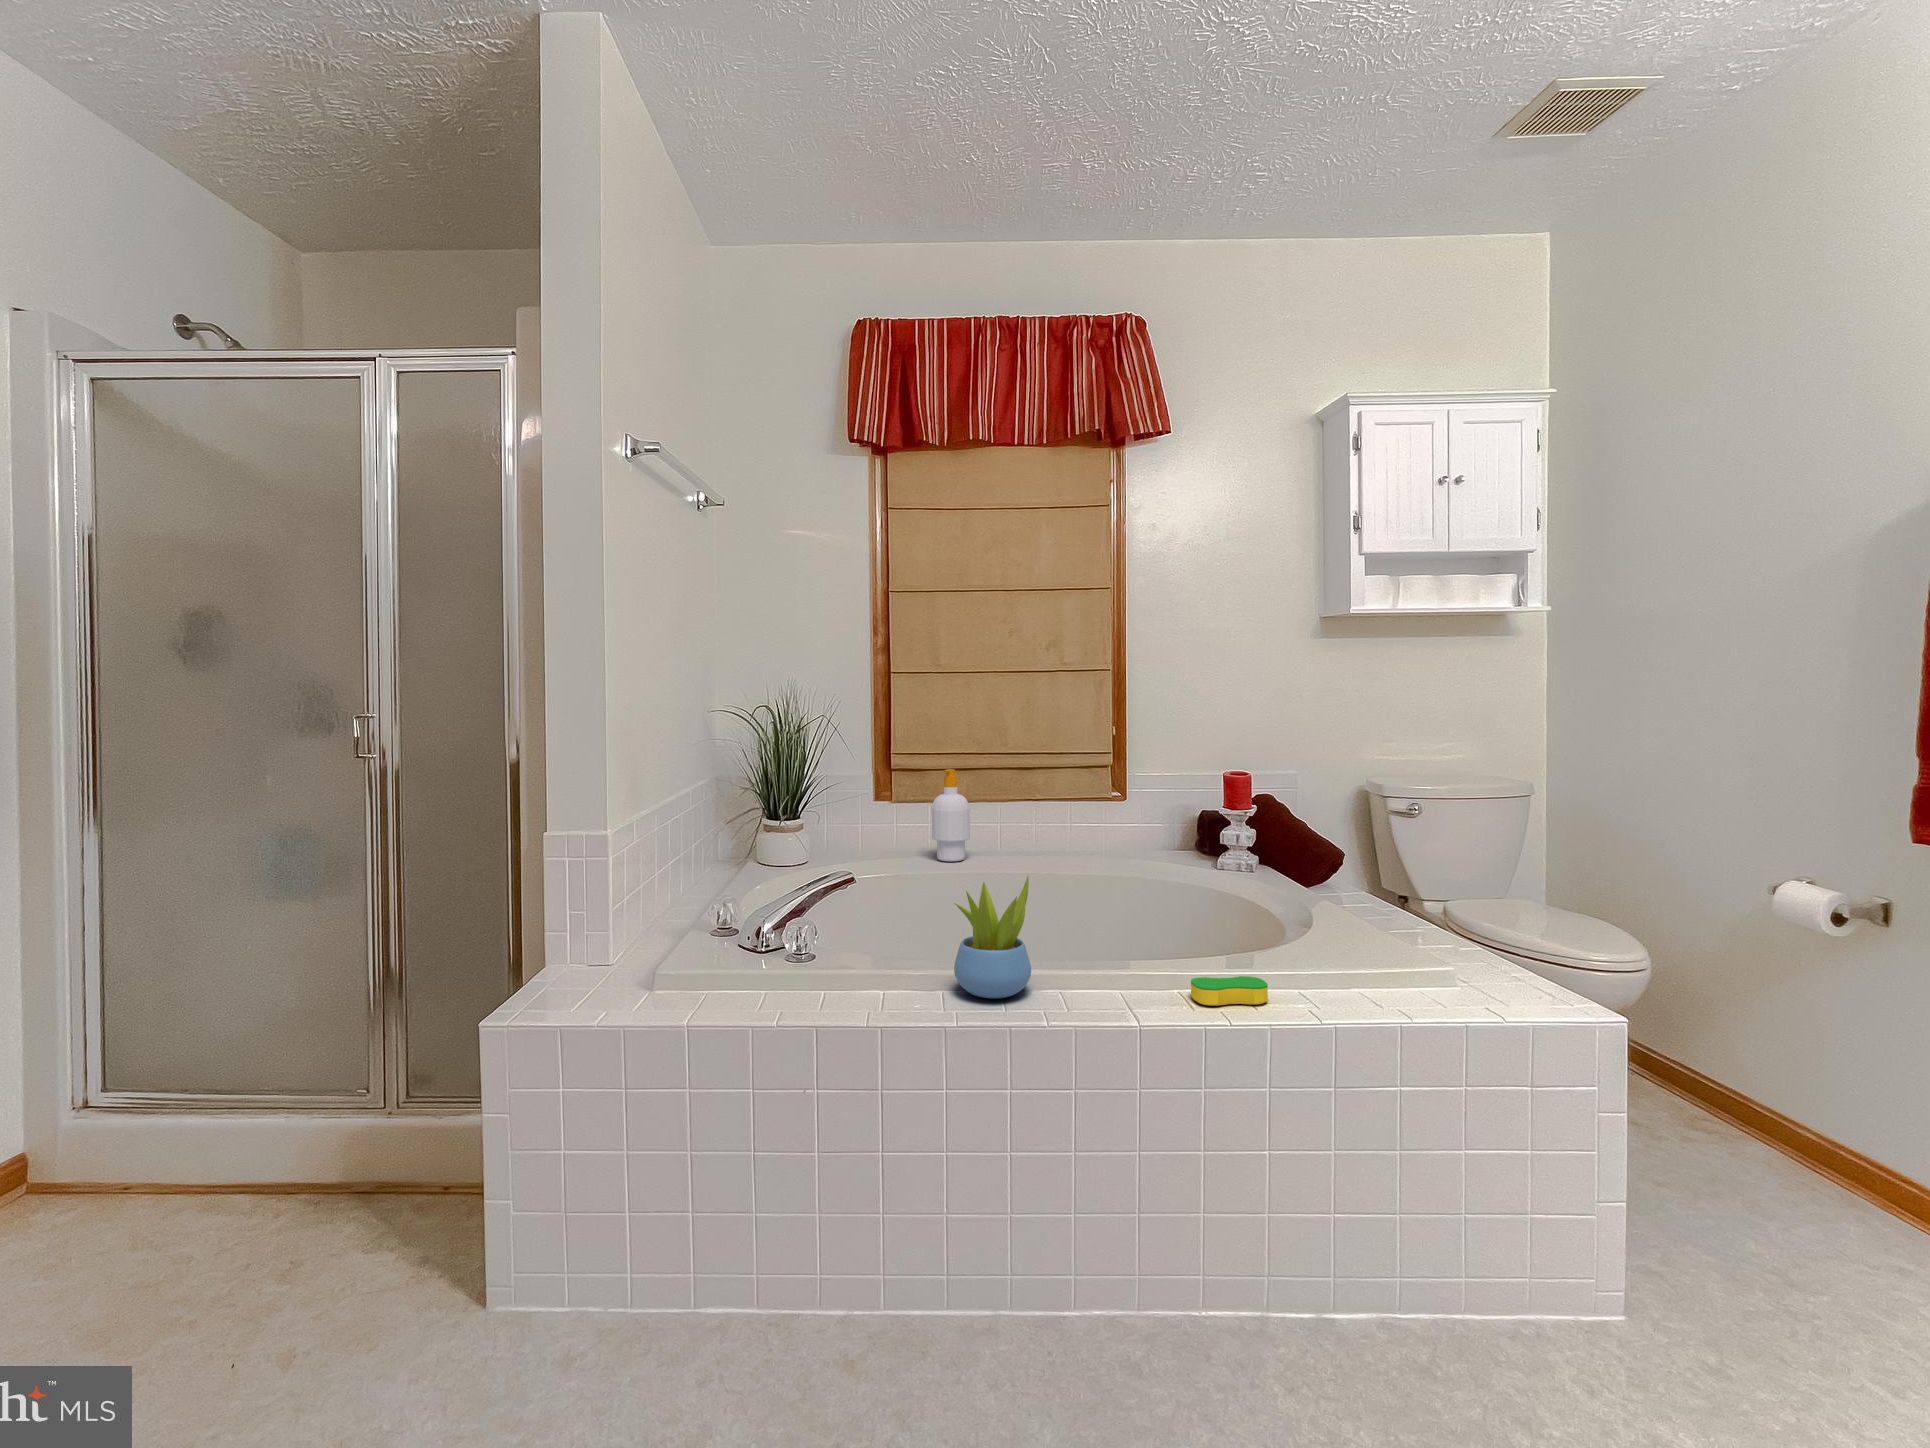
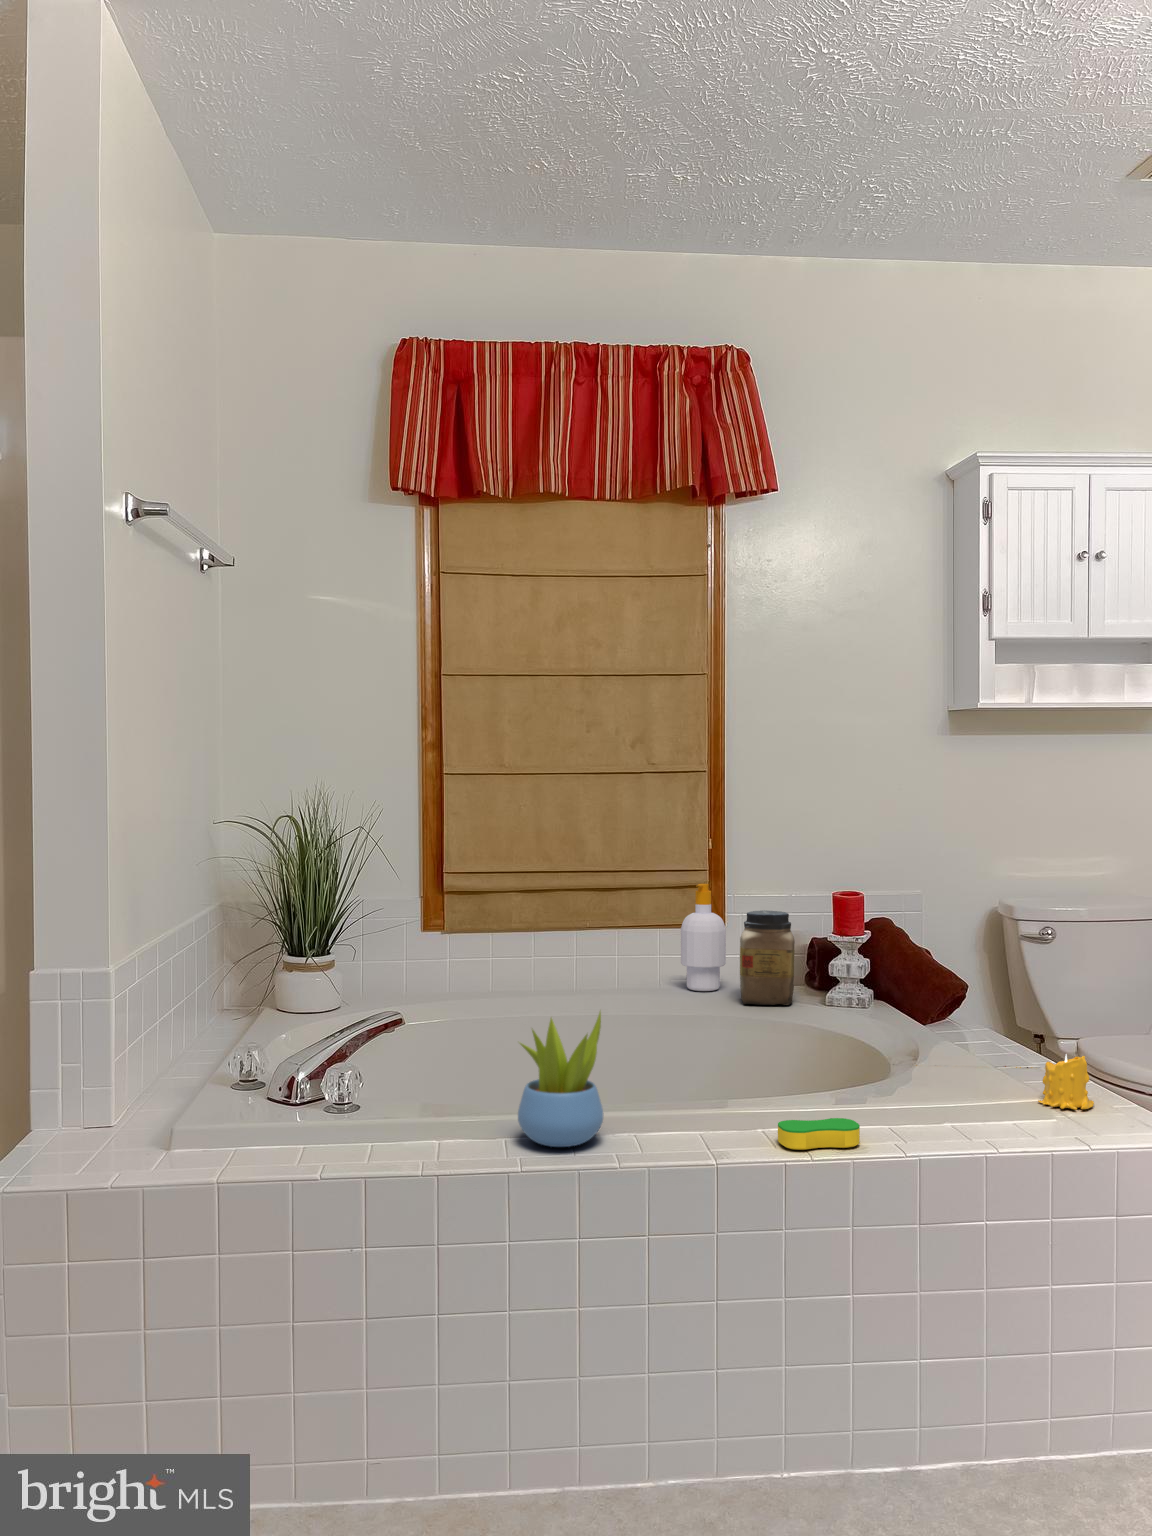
soap bottle: present [932,769,970,862] -> present [681,884,726,991]
jar: none [1144,788,1191,869] -> present [740,910,795,1005]
candle: none [1428,918,1482,971] -> present [1038,1054,1094,1110]

